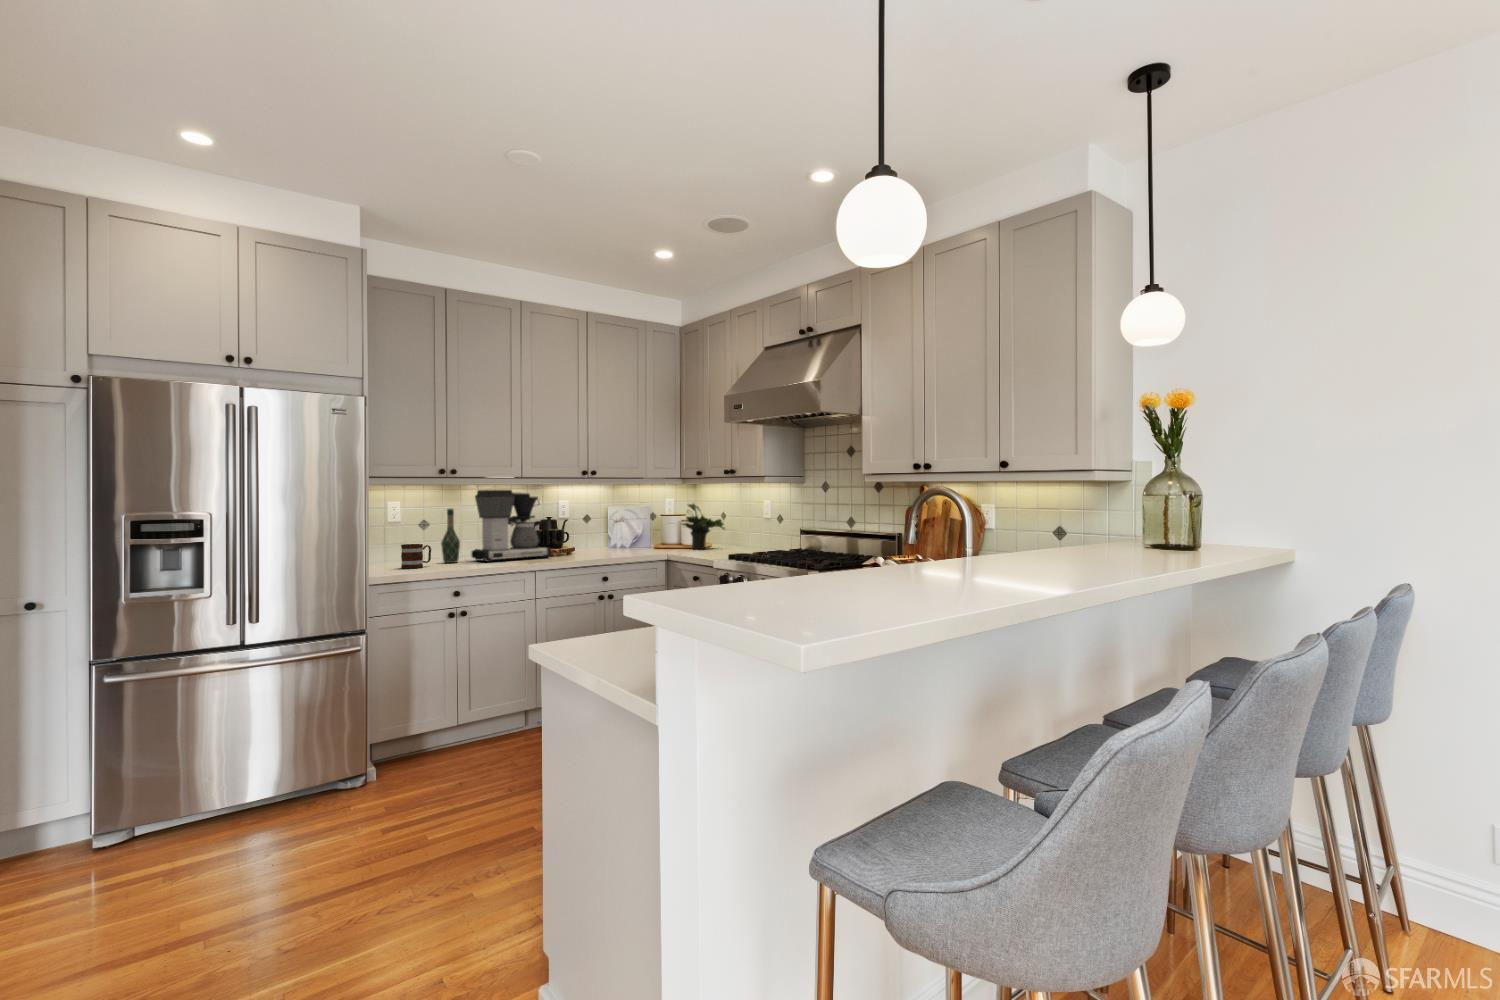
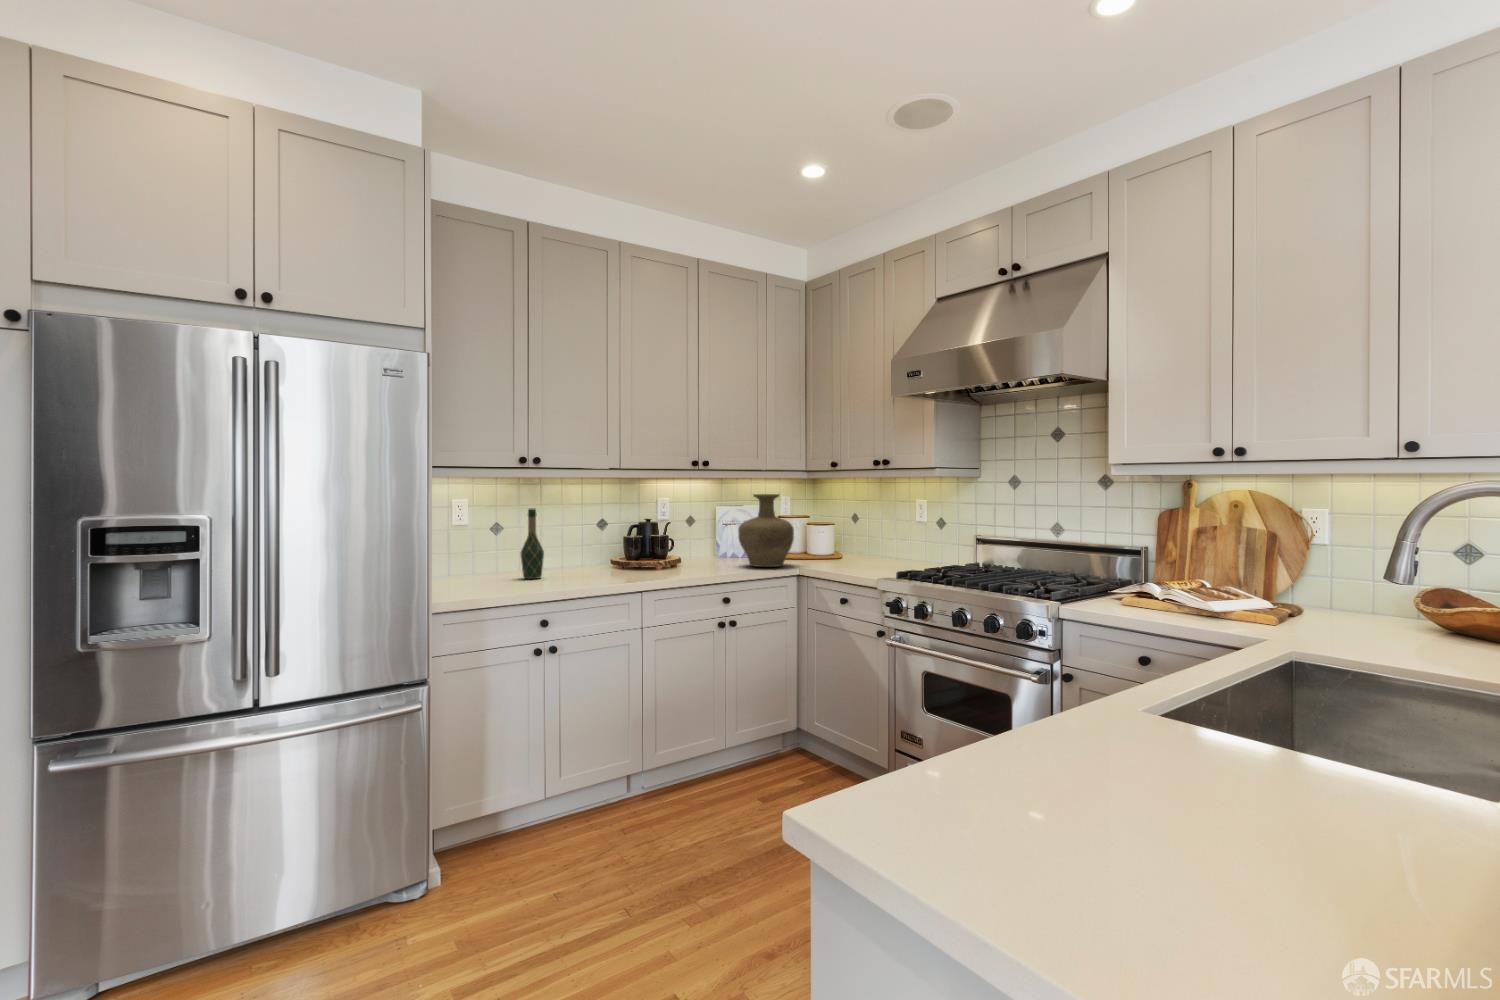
coffee maker: present [471,490,551,562] -> none [557,484,657,578]
vase: none [620,497,664,554] -> present [738,494,794,567]
potted plant: present [682,504,725,549] -> none [808,503,866,560]
mug: present [401,544,431,569] -> none [471,555,510,588]

